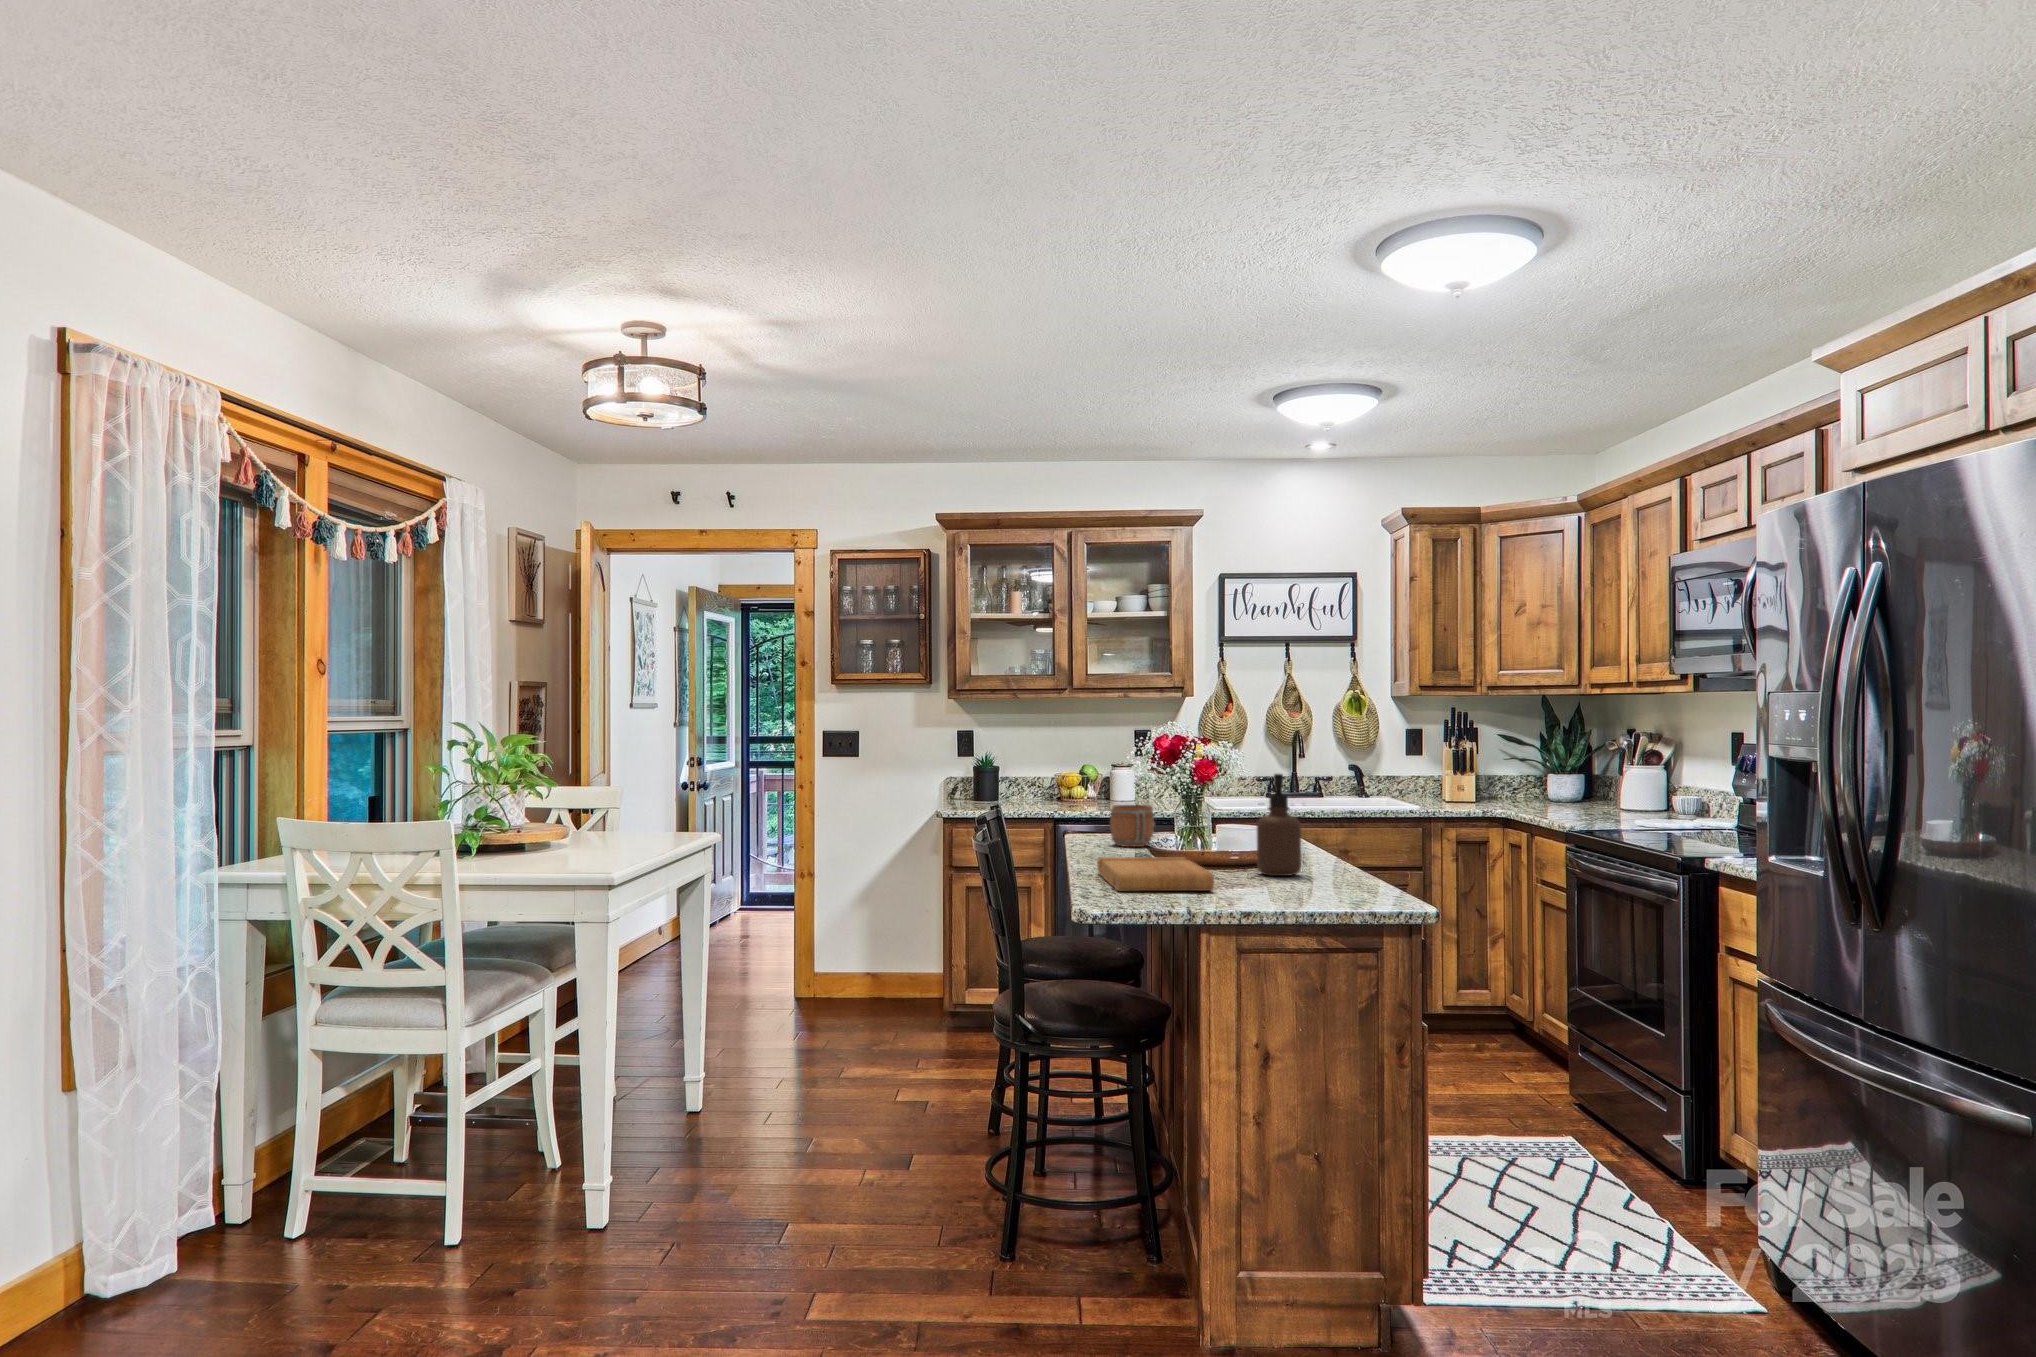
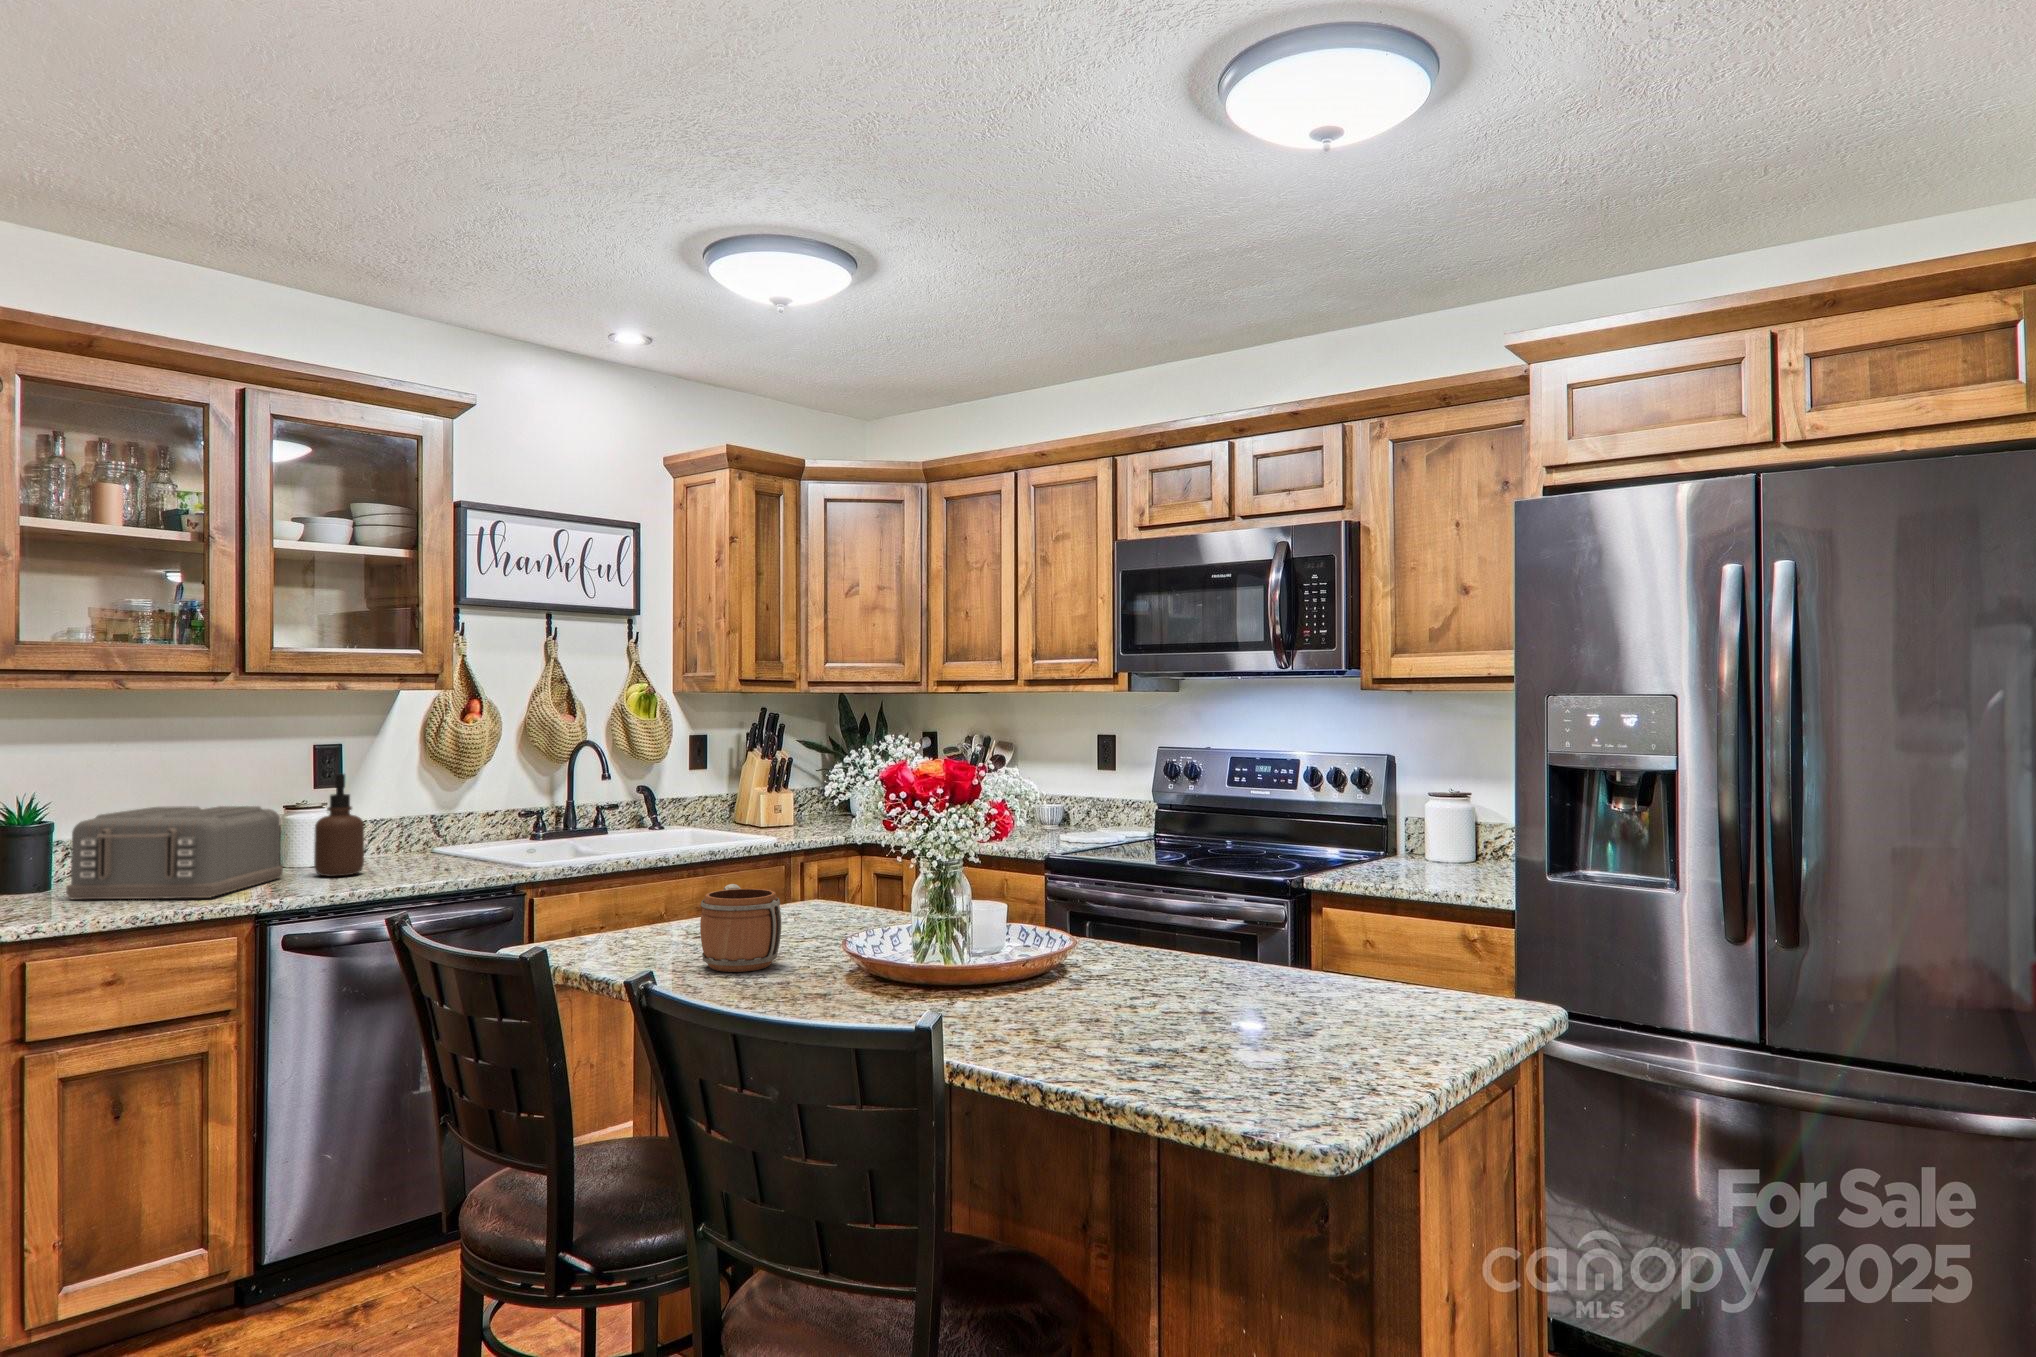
toaster: none [991,761,1092,808] -> present [66,806,283,899]
soap dispenser: present [1257,774,1301,876] -> present [314,774,364,876]
cutting board: present [1097,857,1214,891] -> none [1034,992,1374,1106]

